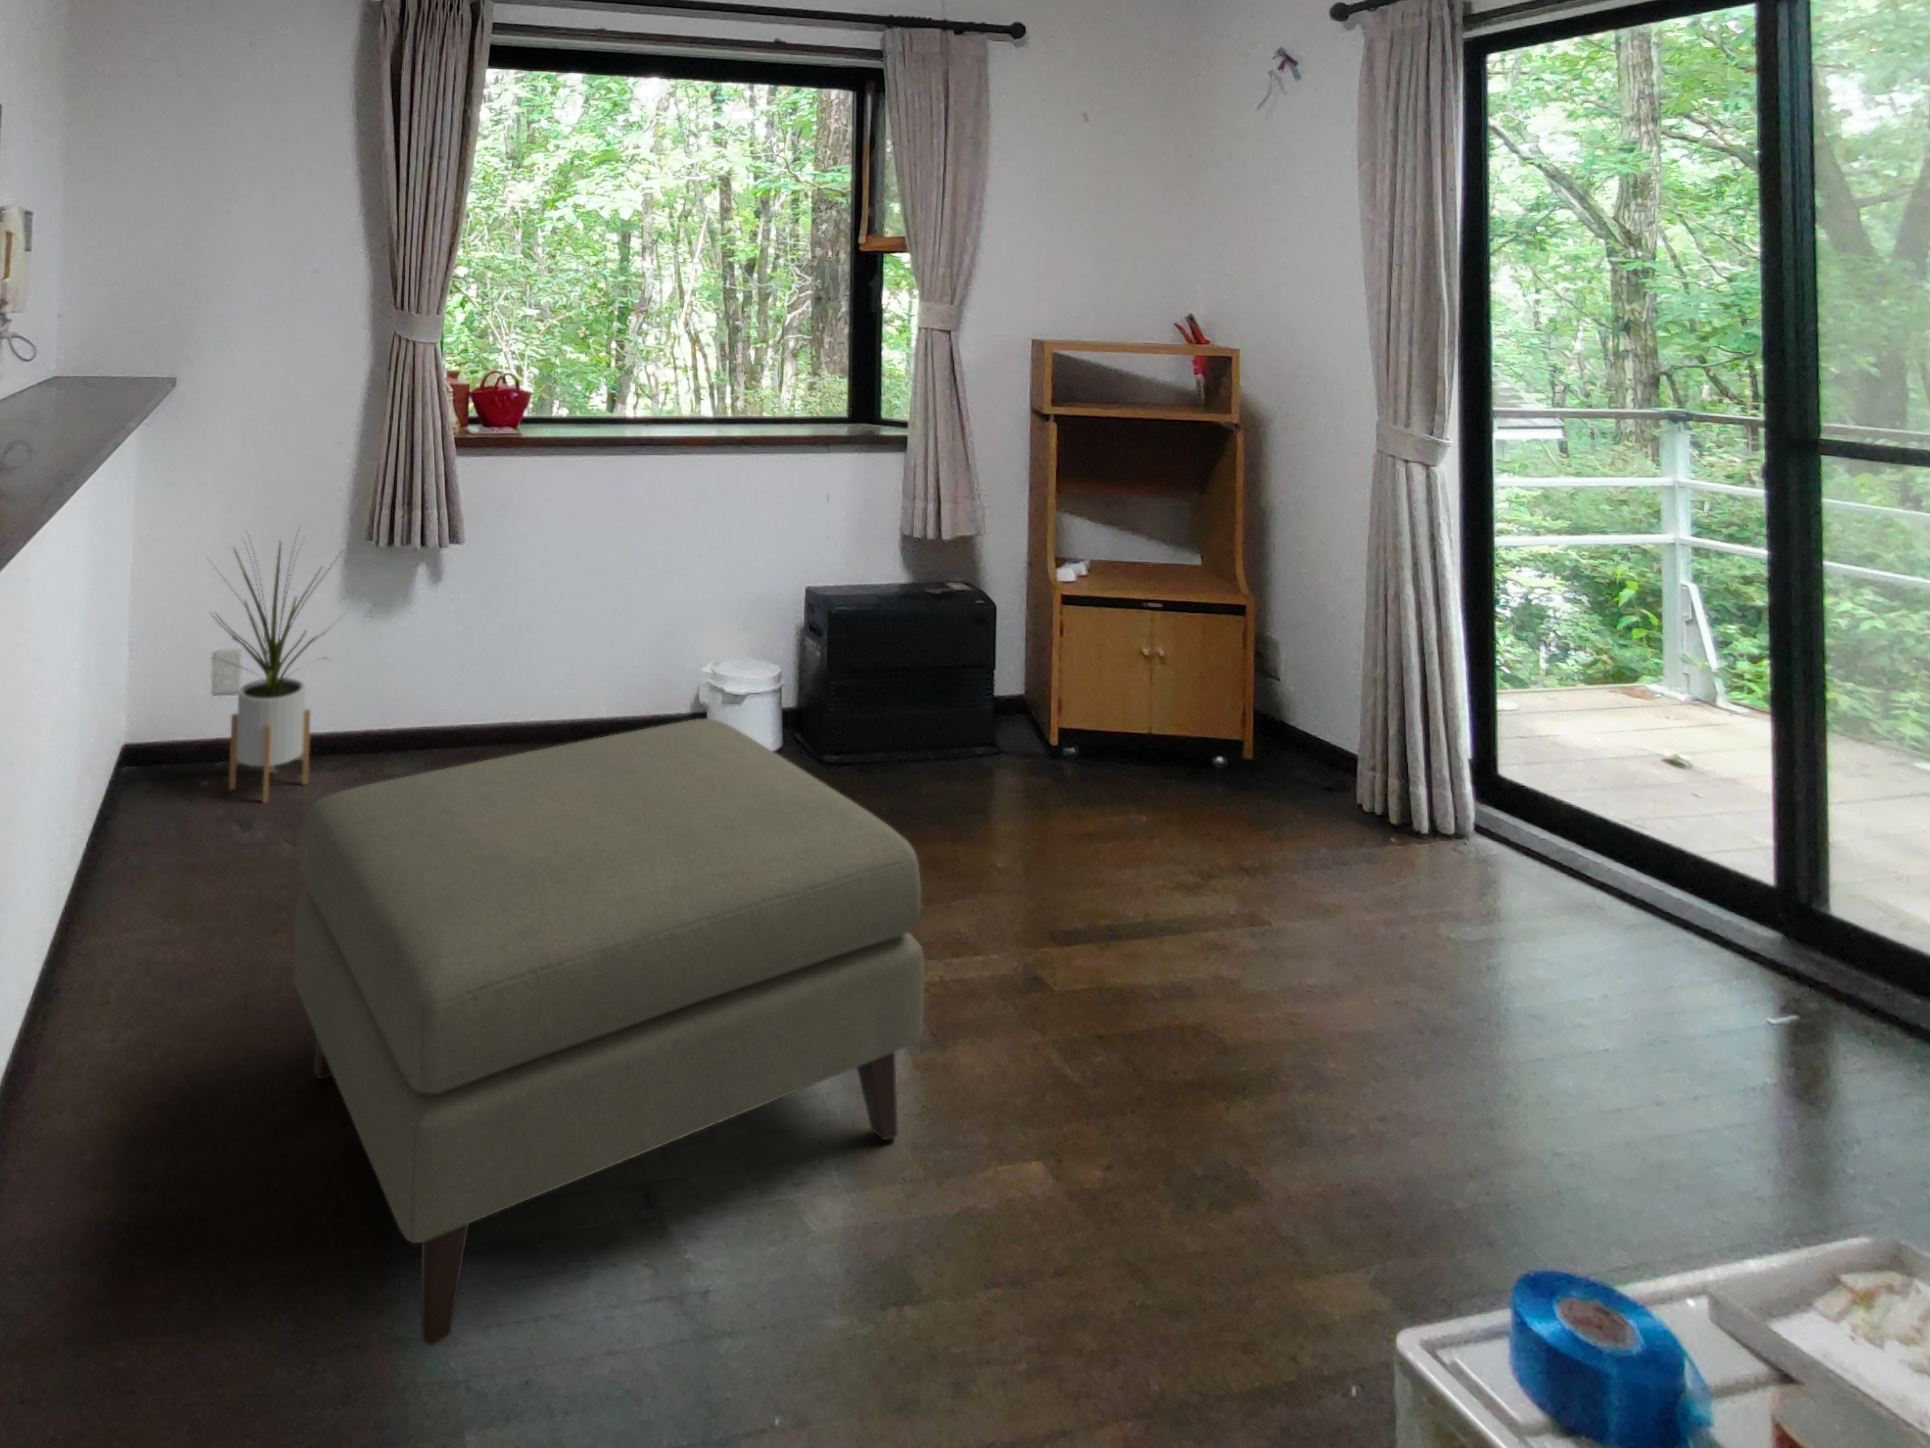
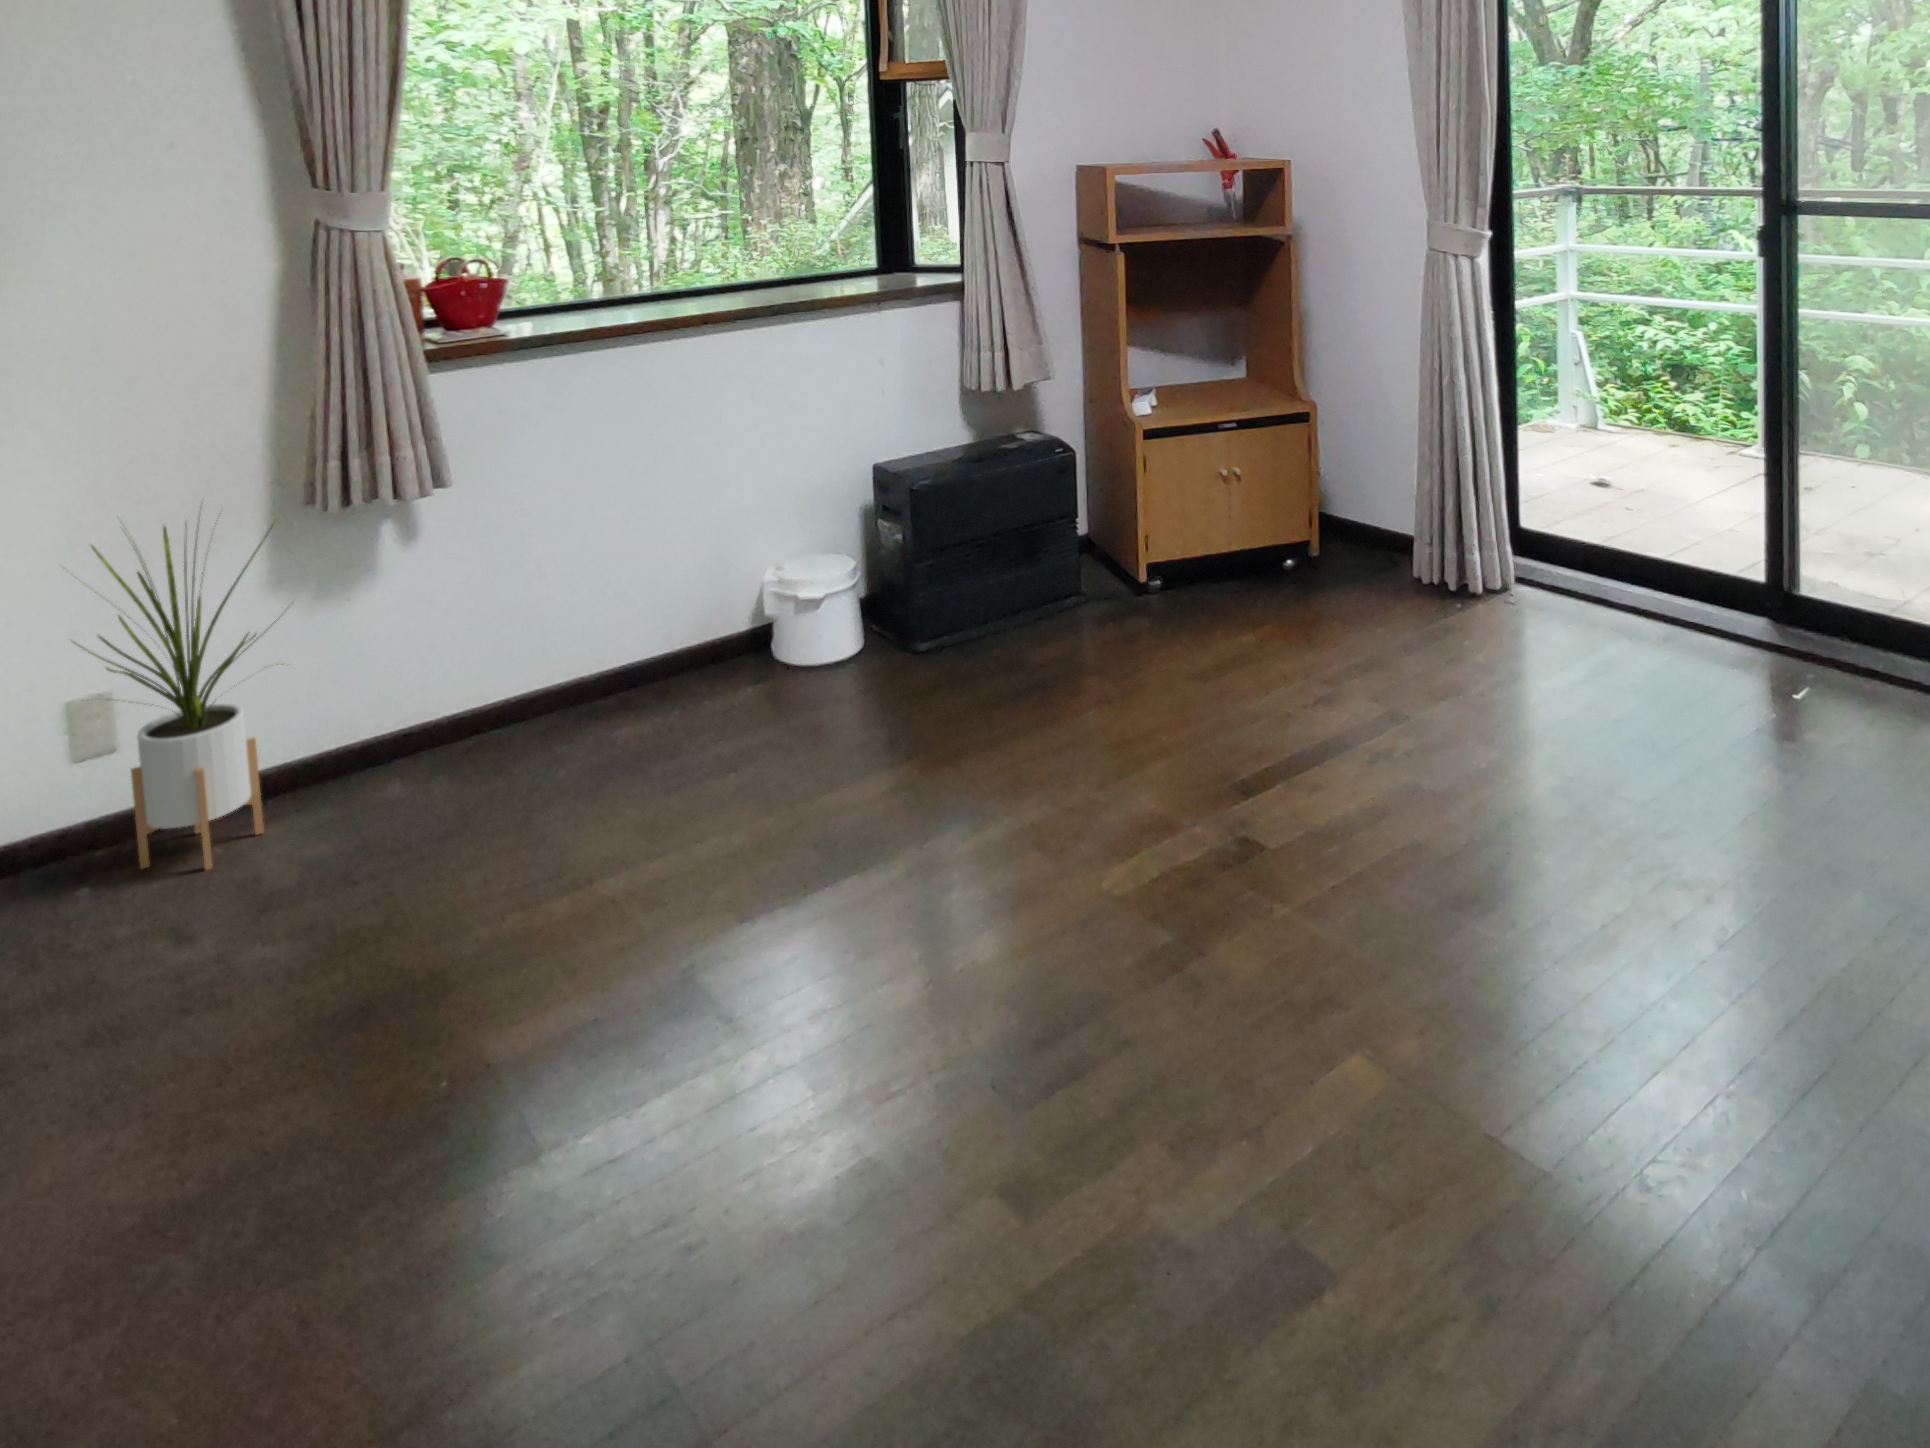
ottoman: present [294,718,924,1345] -> none [411,614,1157,1313]

